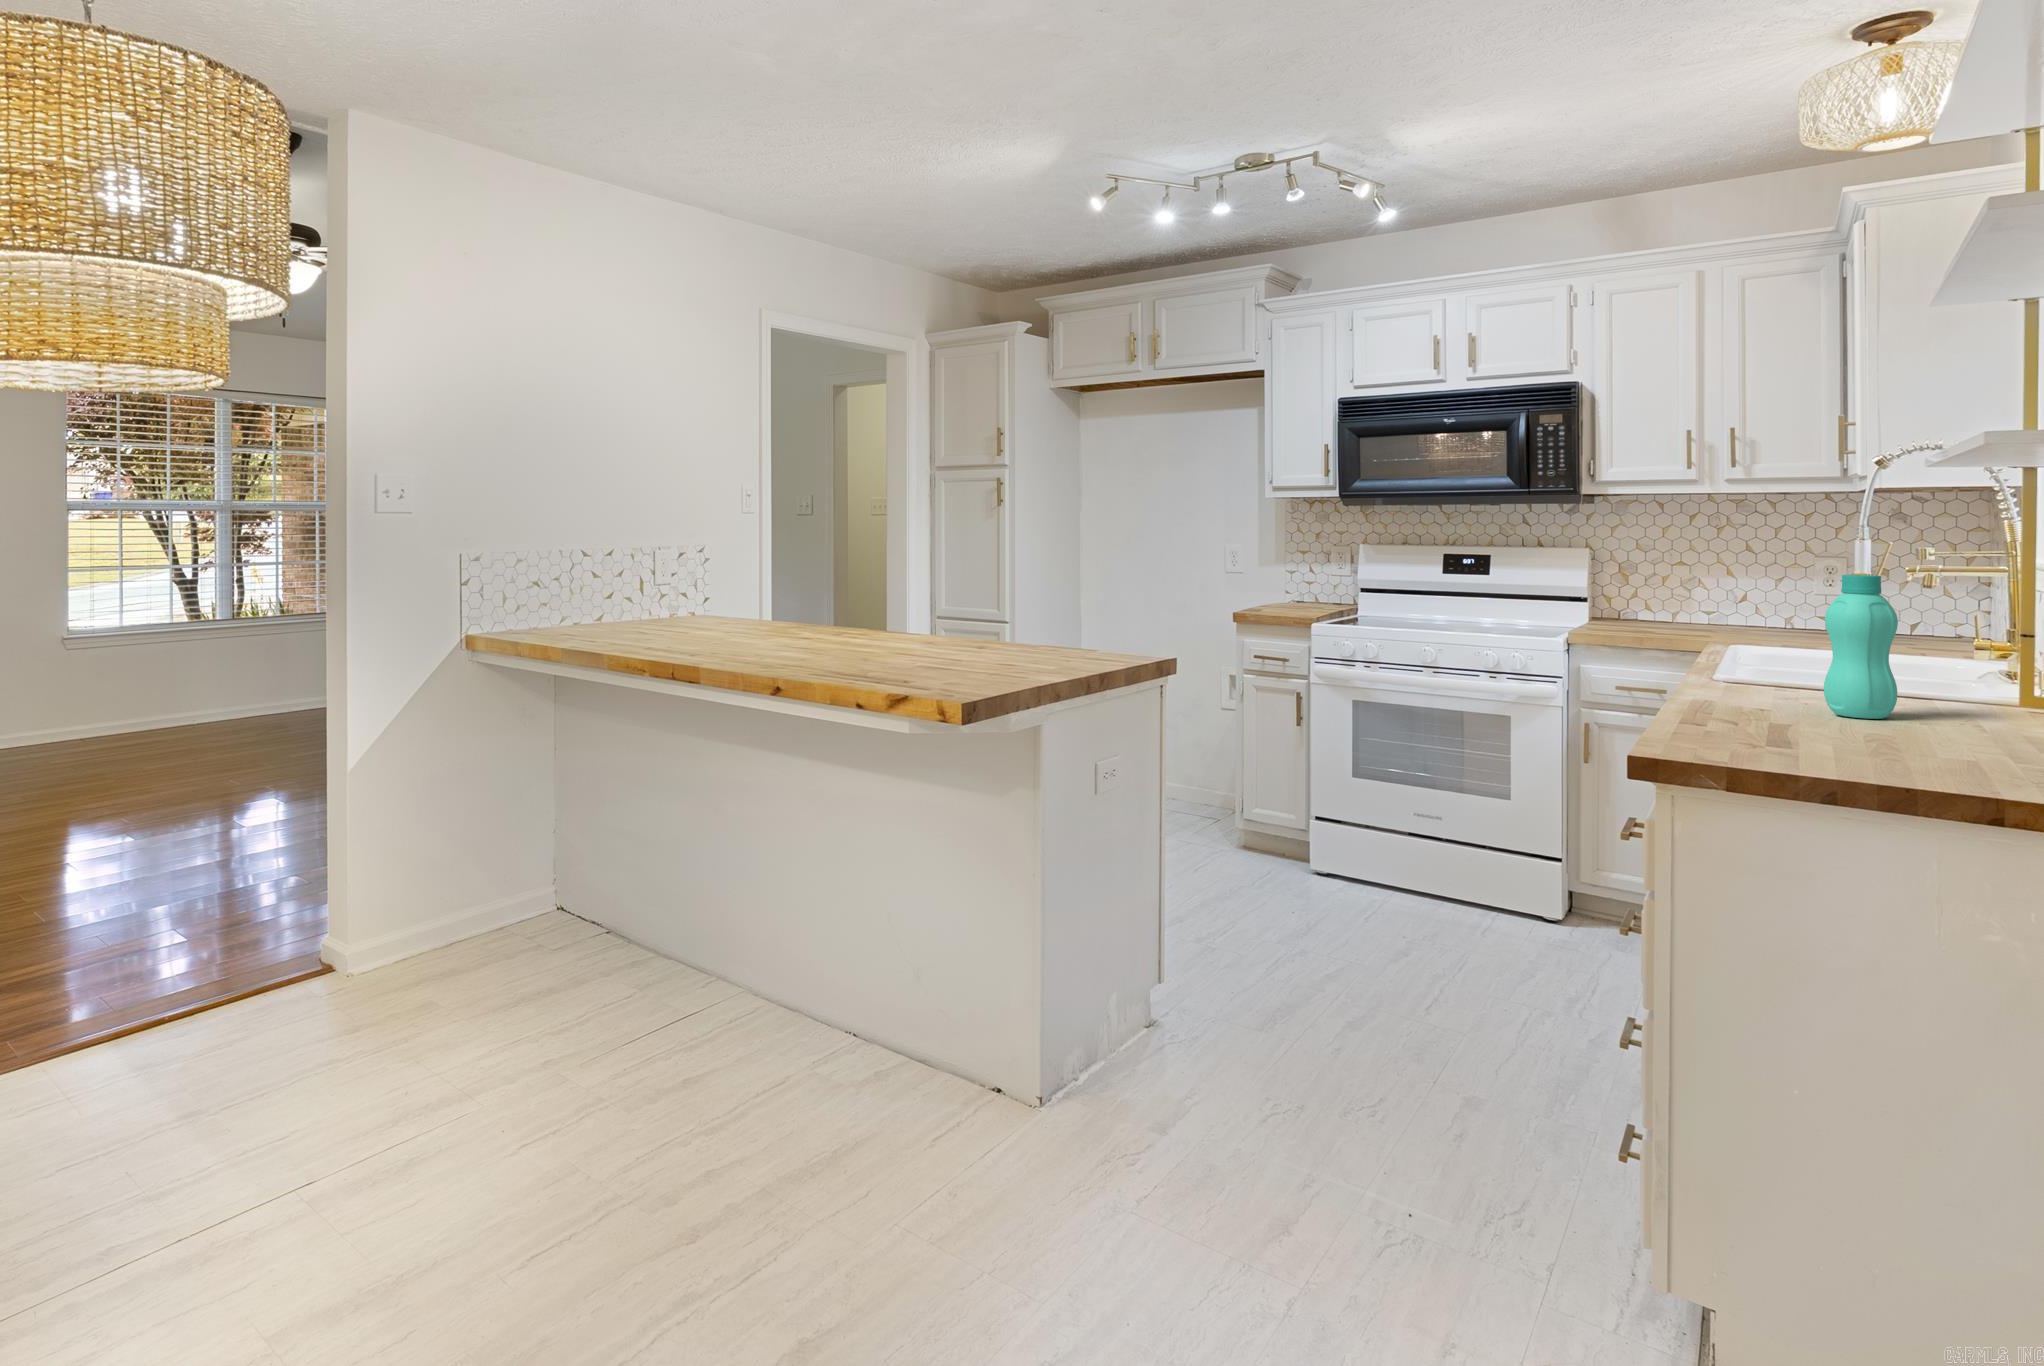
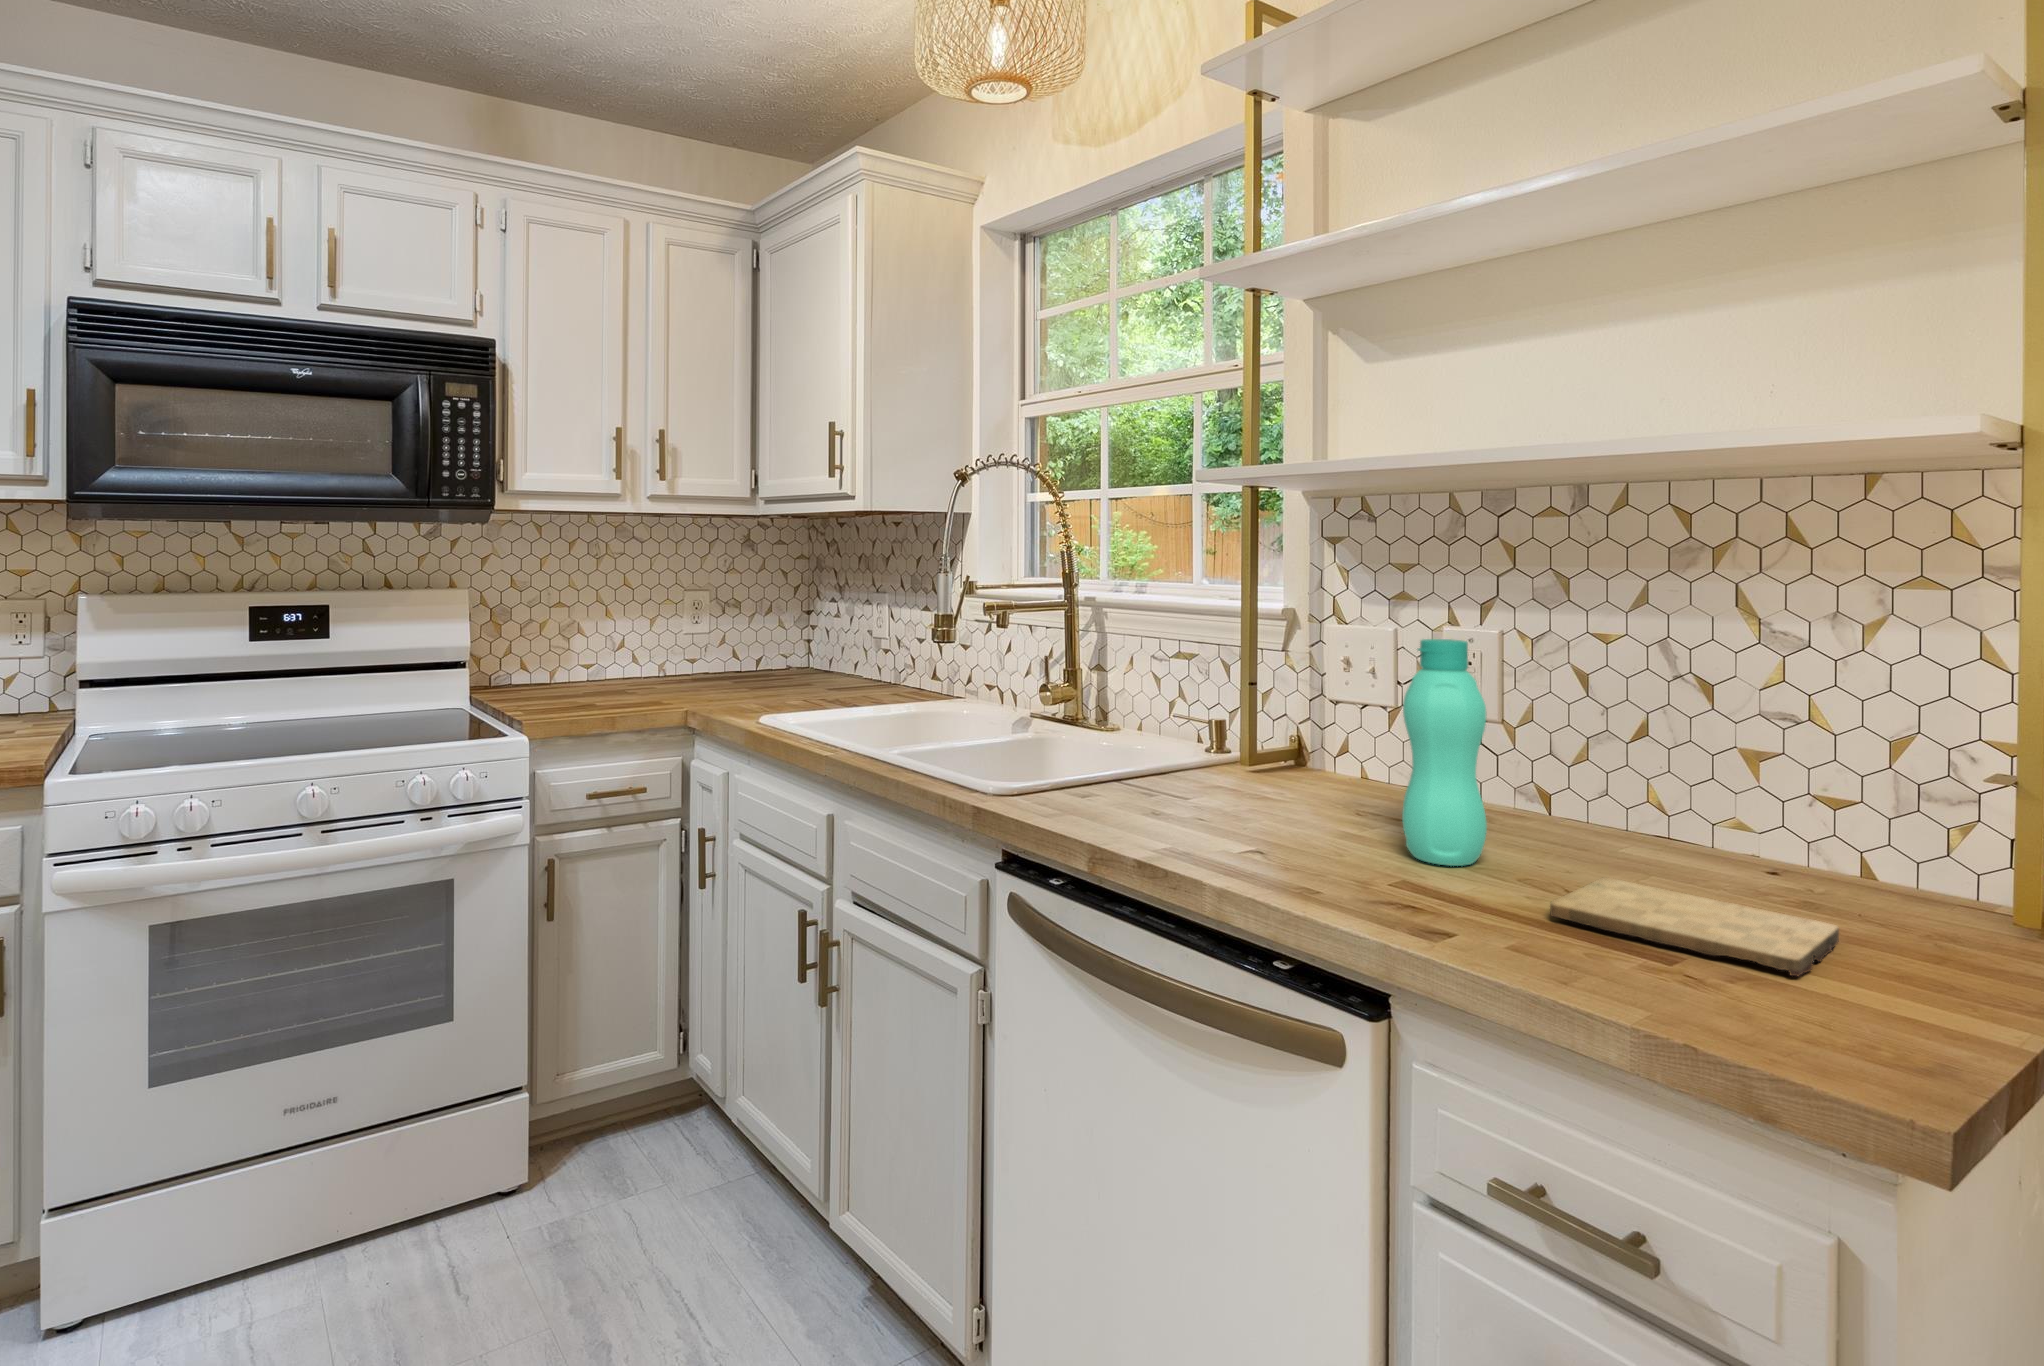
cutting board: none [1781,714,1929,752] -> present [1550,878,1839,977]

